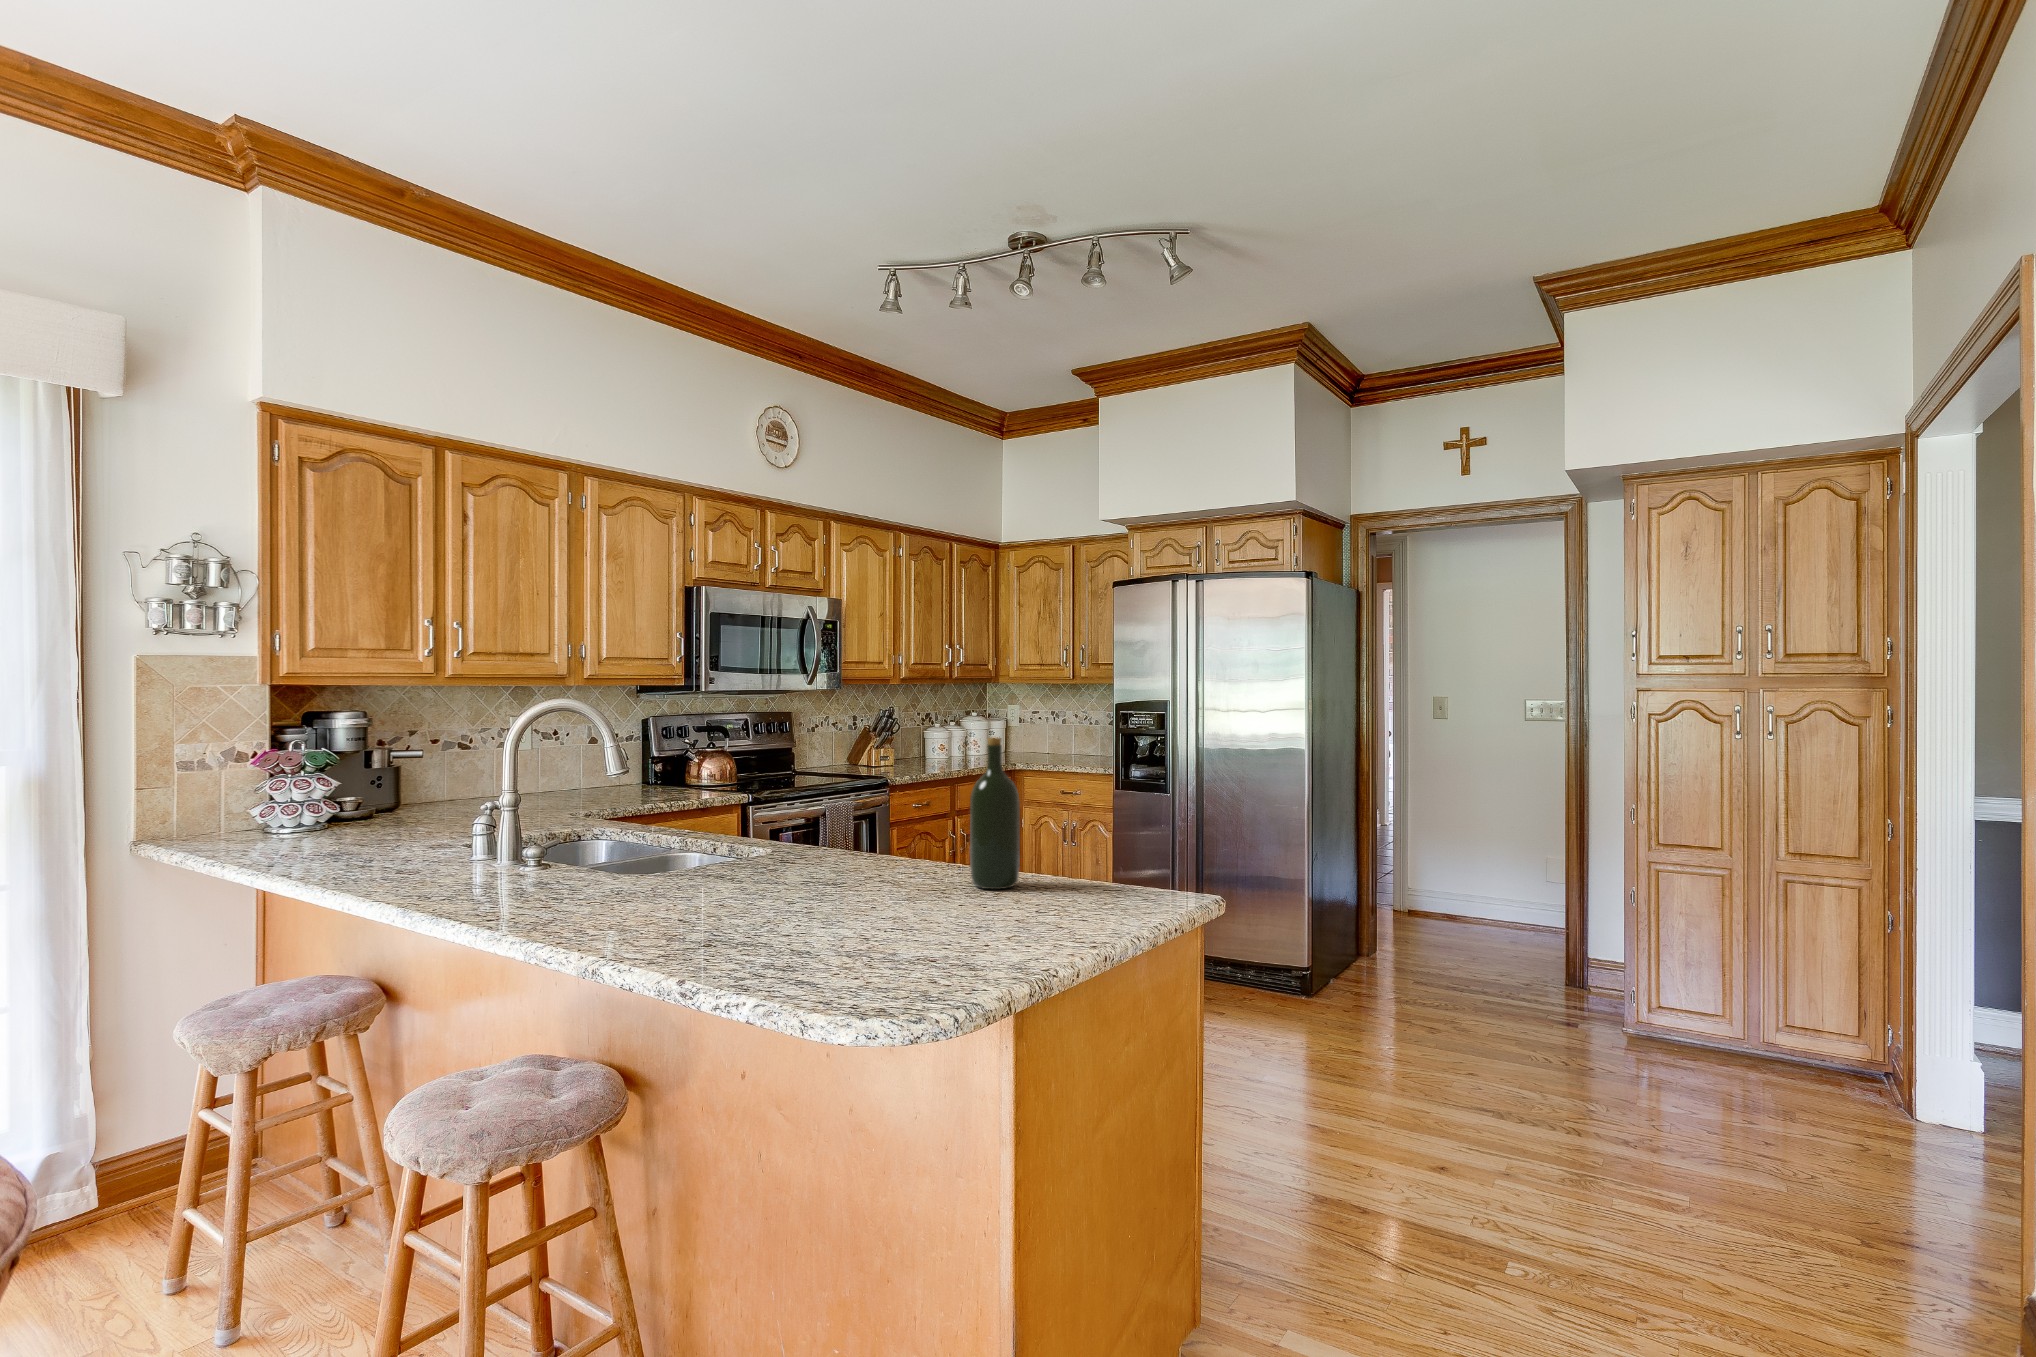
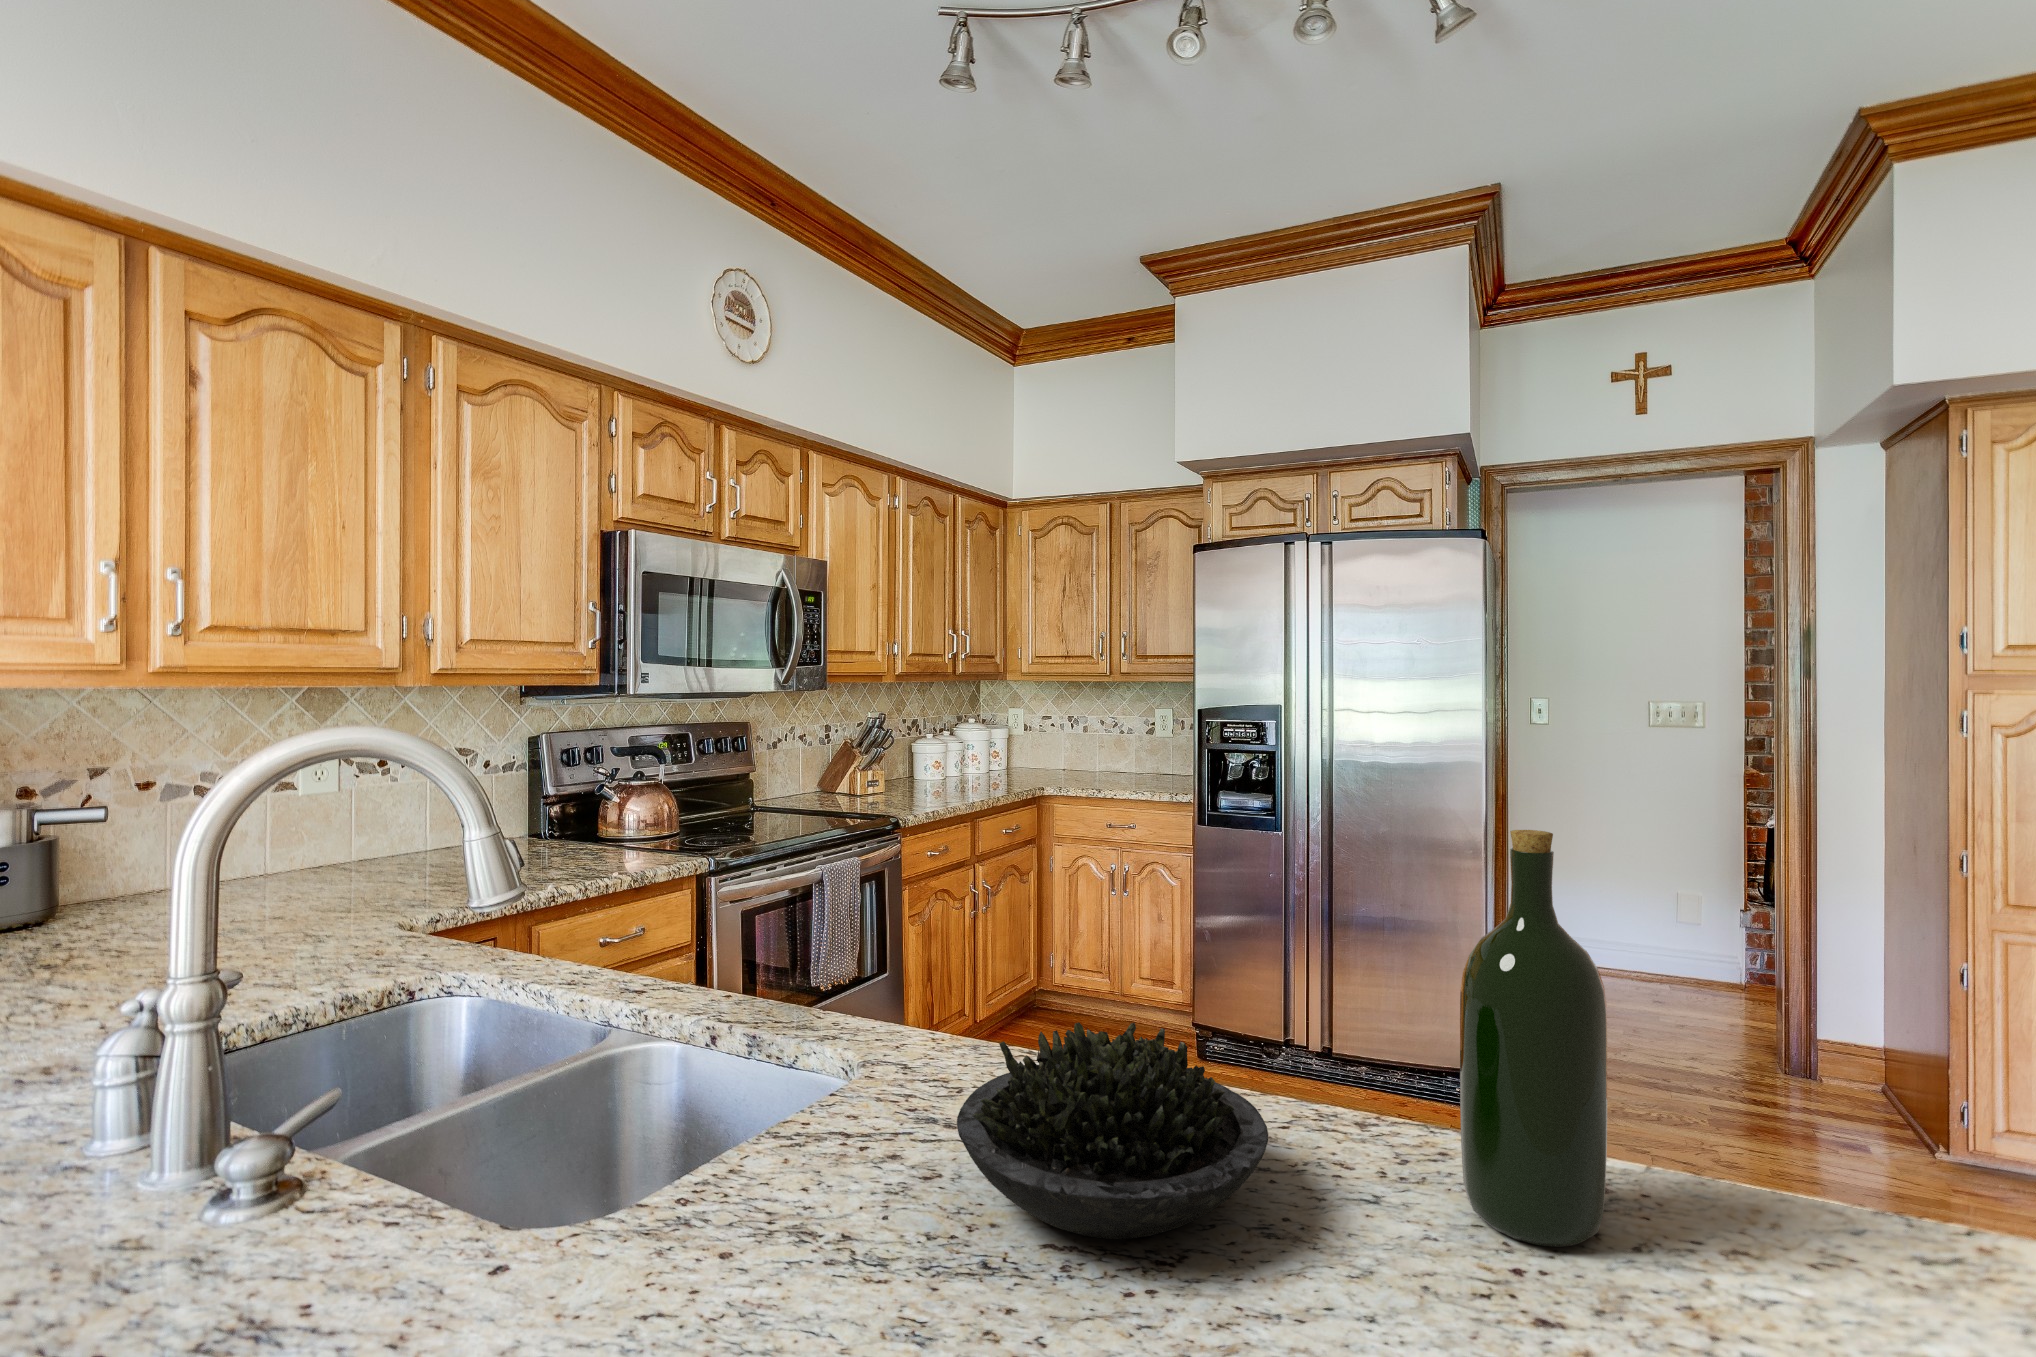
succulent plant: none [784,815,904,885] -> present [957,1022,1268,1239]

